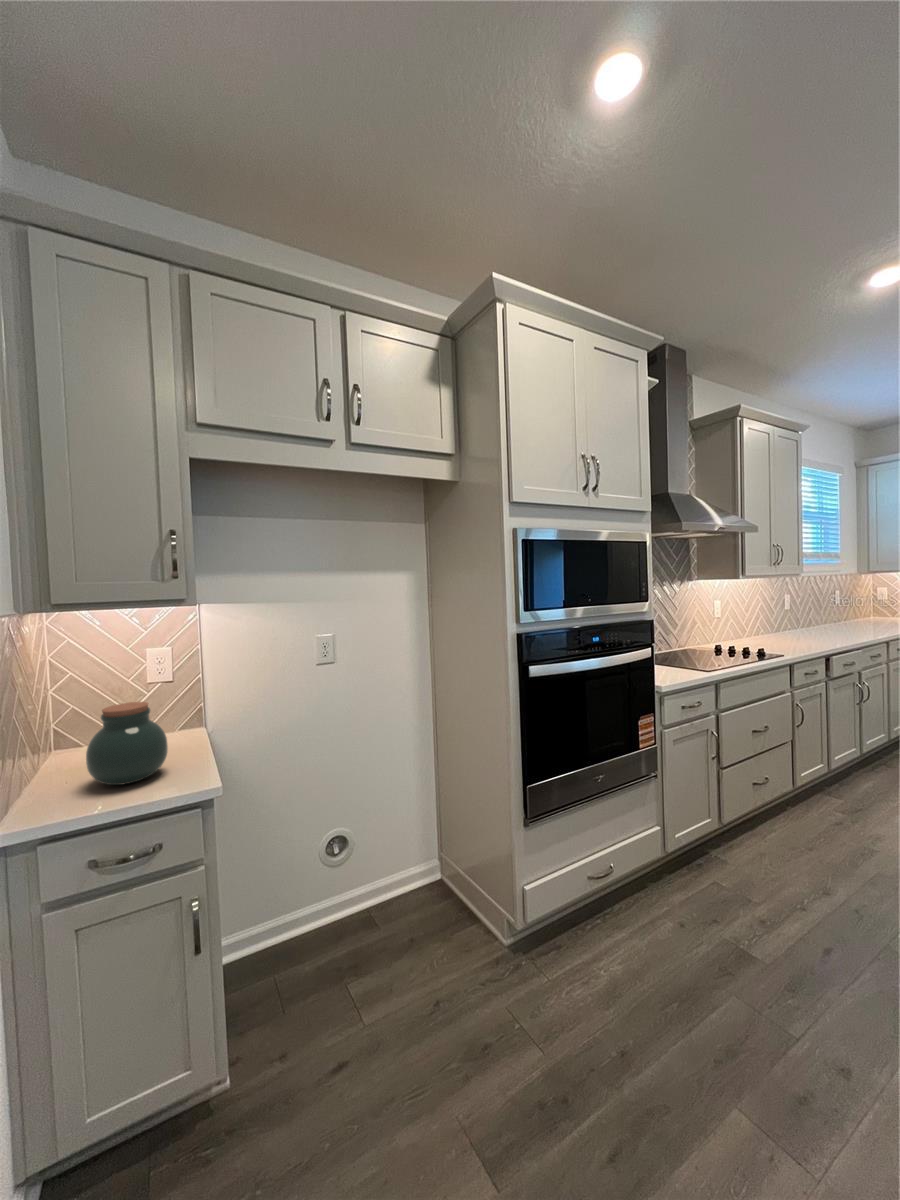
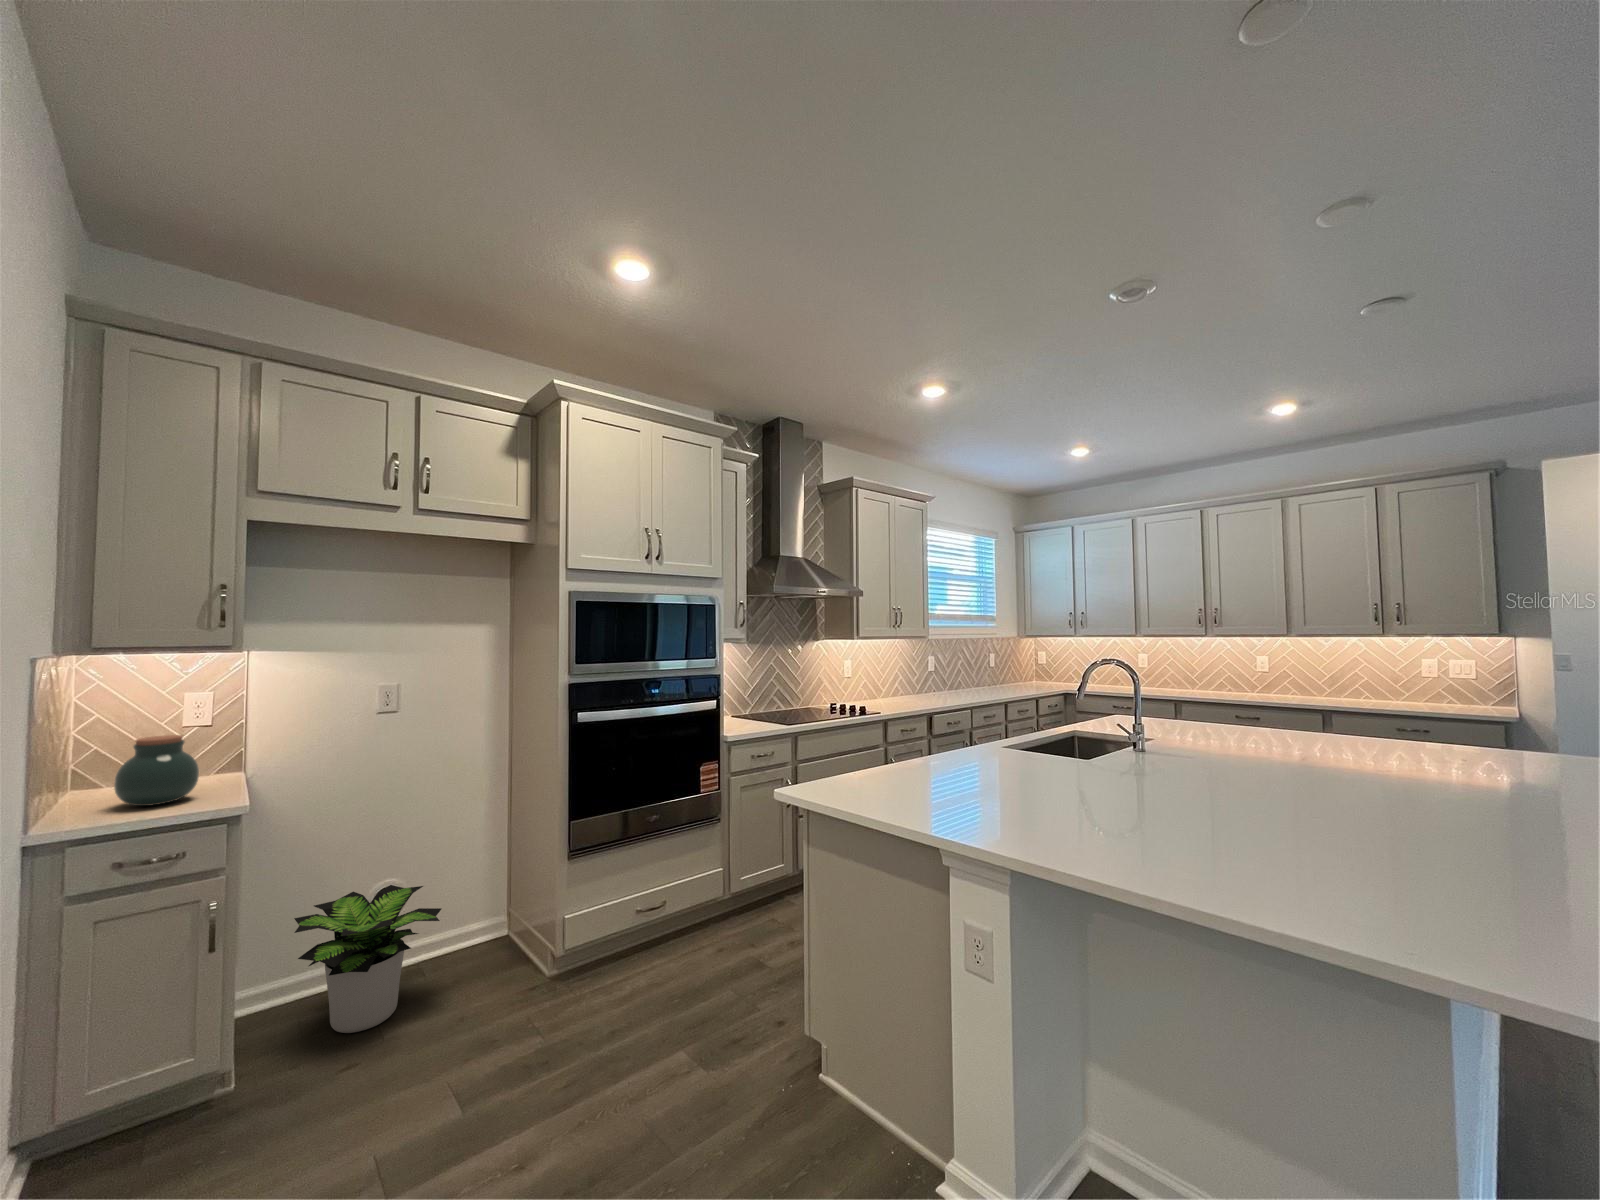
potted plant: none [266,841,406,1009] -> present [294,885,441,1033]

